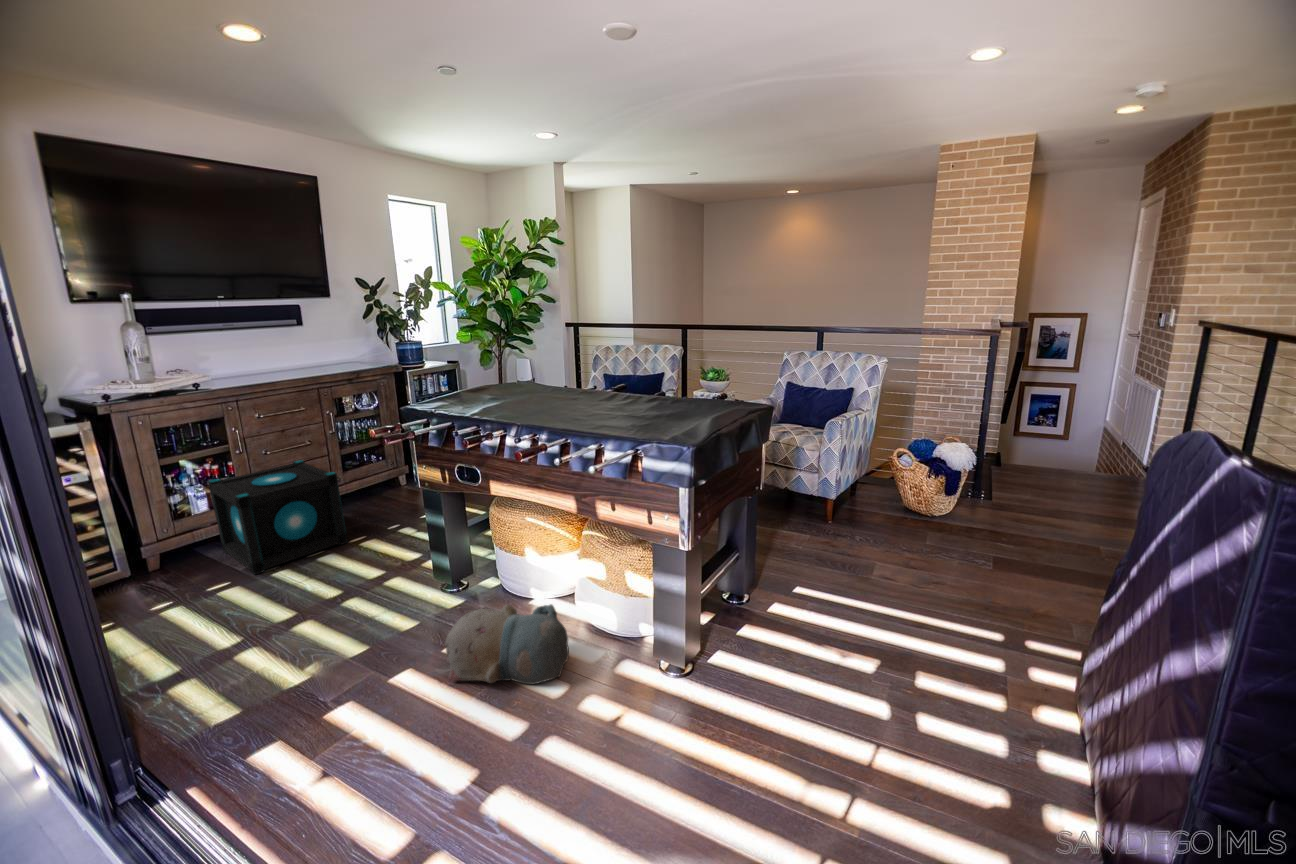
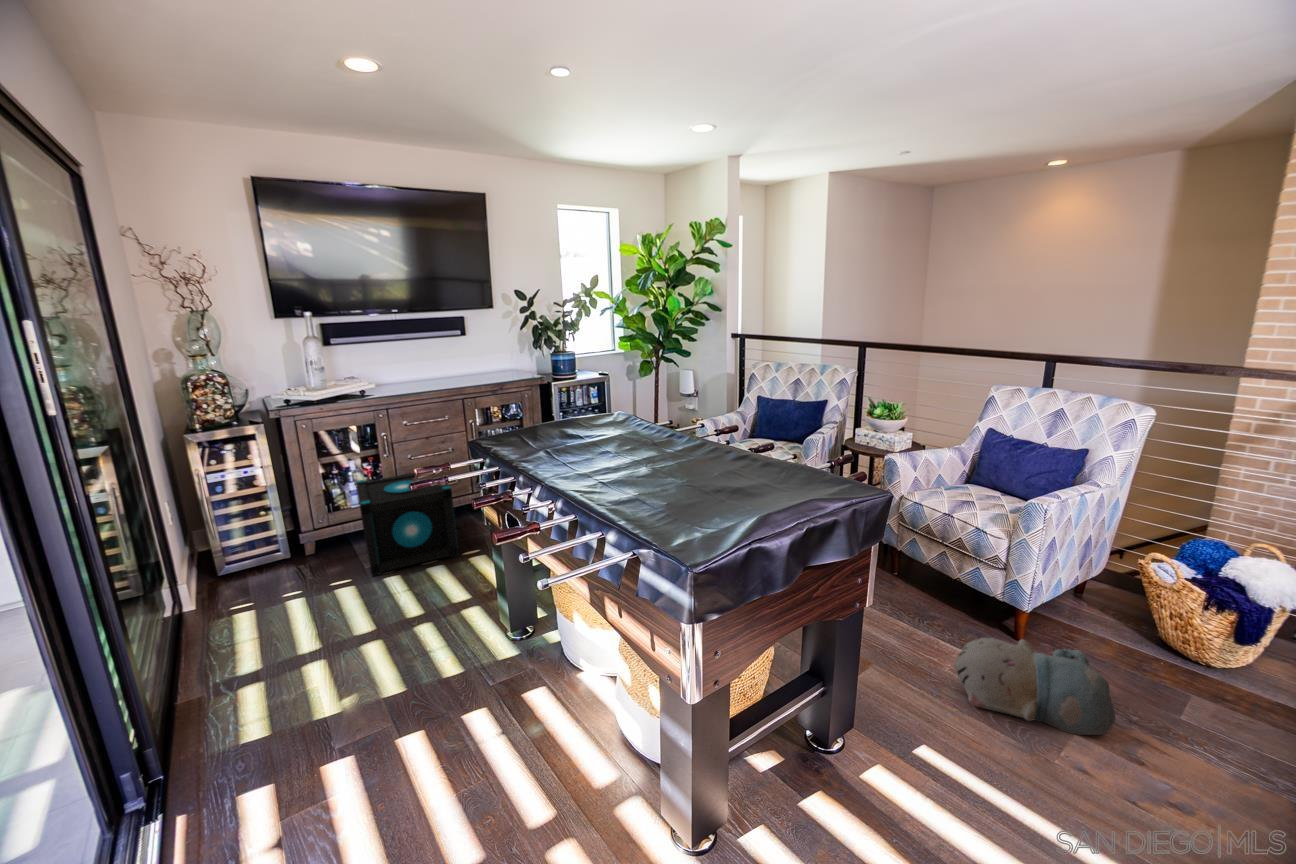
plush toy: present [445,604,569,684] -> present [954,635,1115,735]

